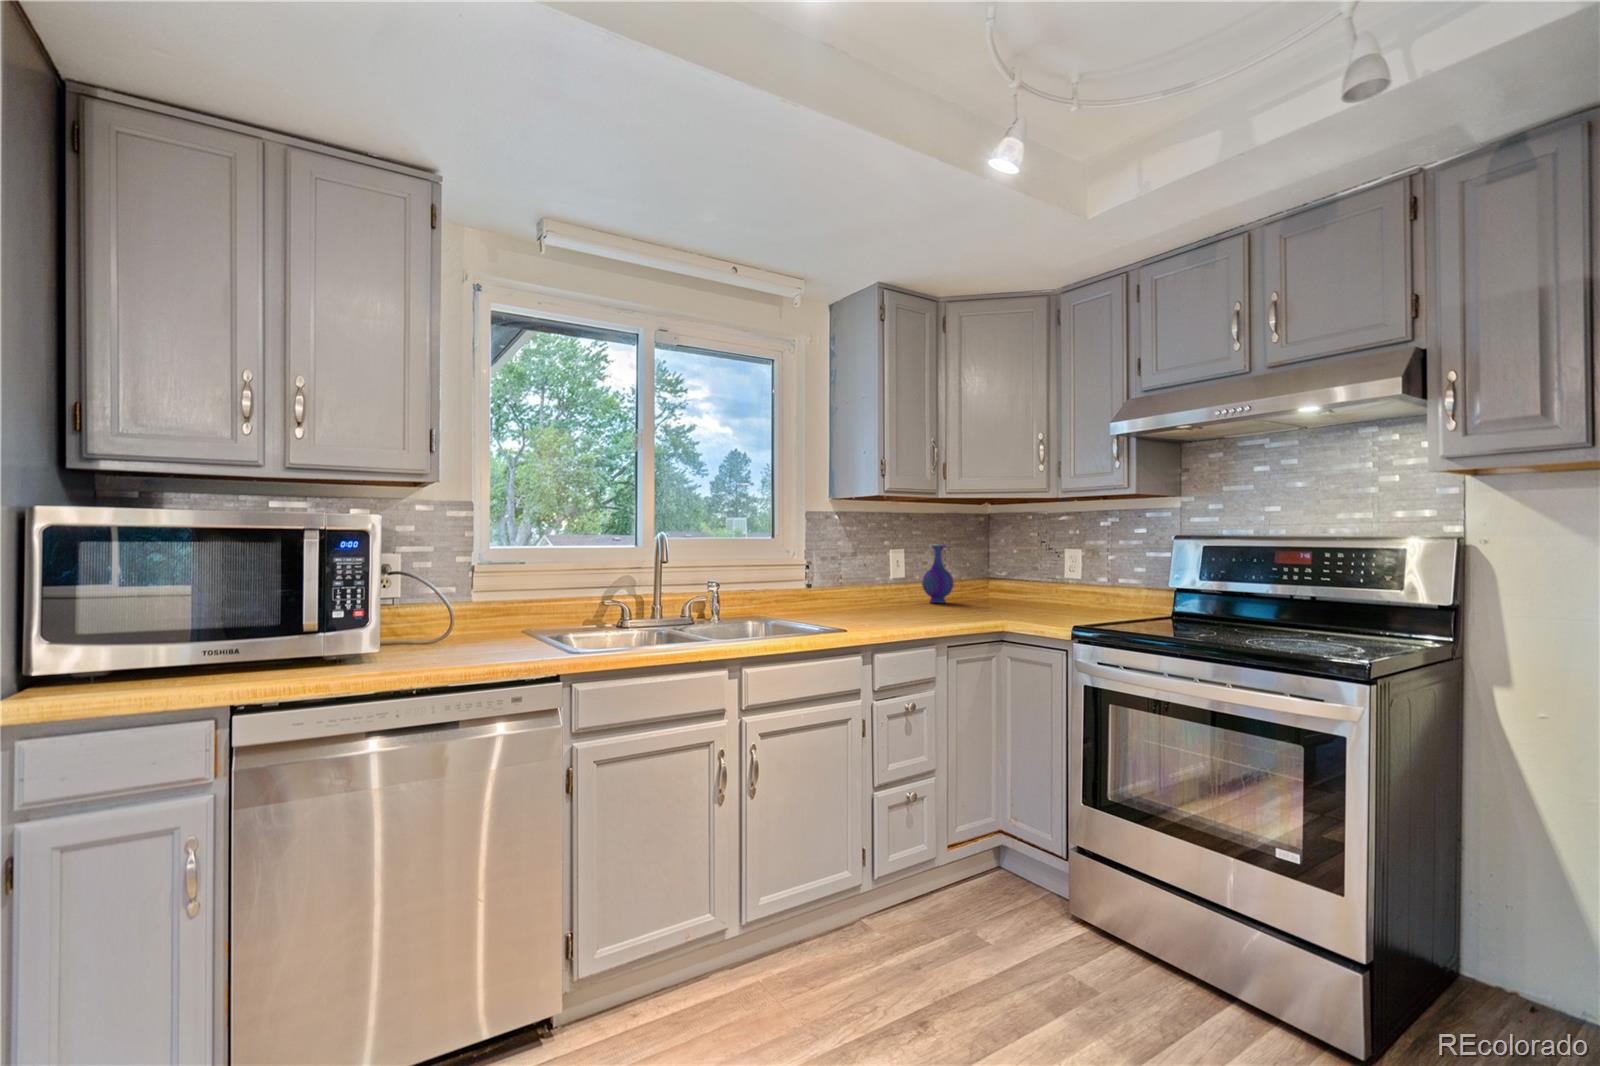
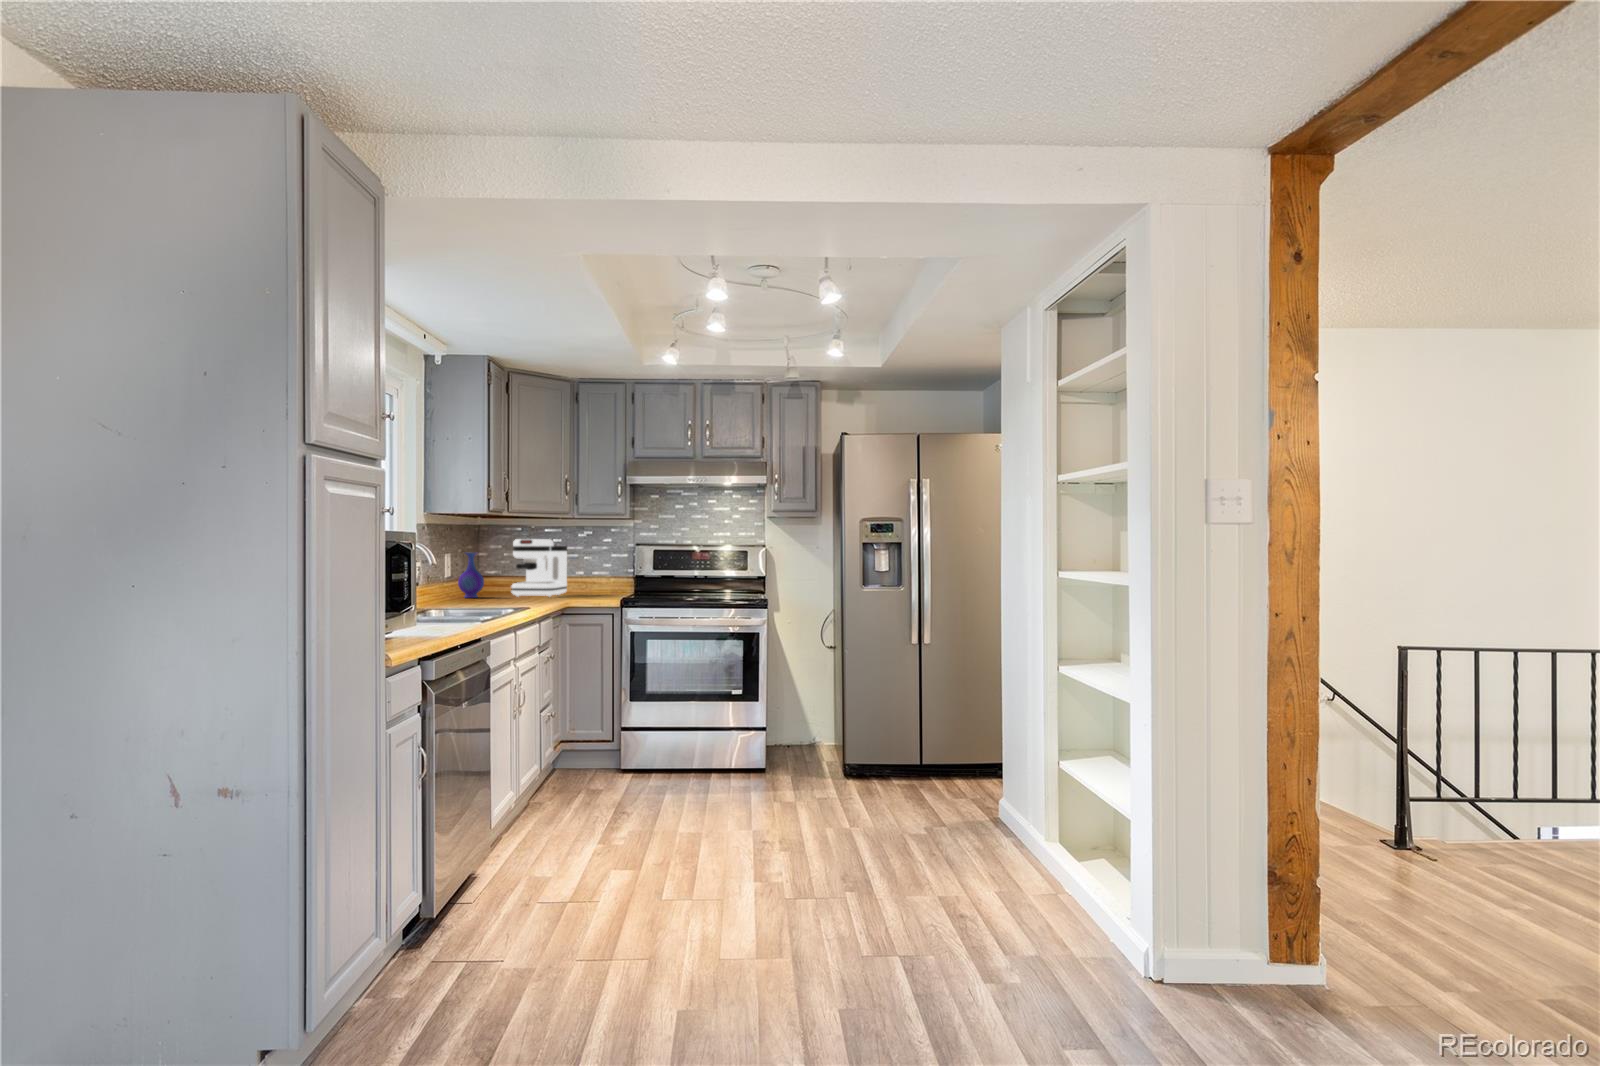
coffee maker: none [976,528,1067,611] -> present [511,539,567,597]

